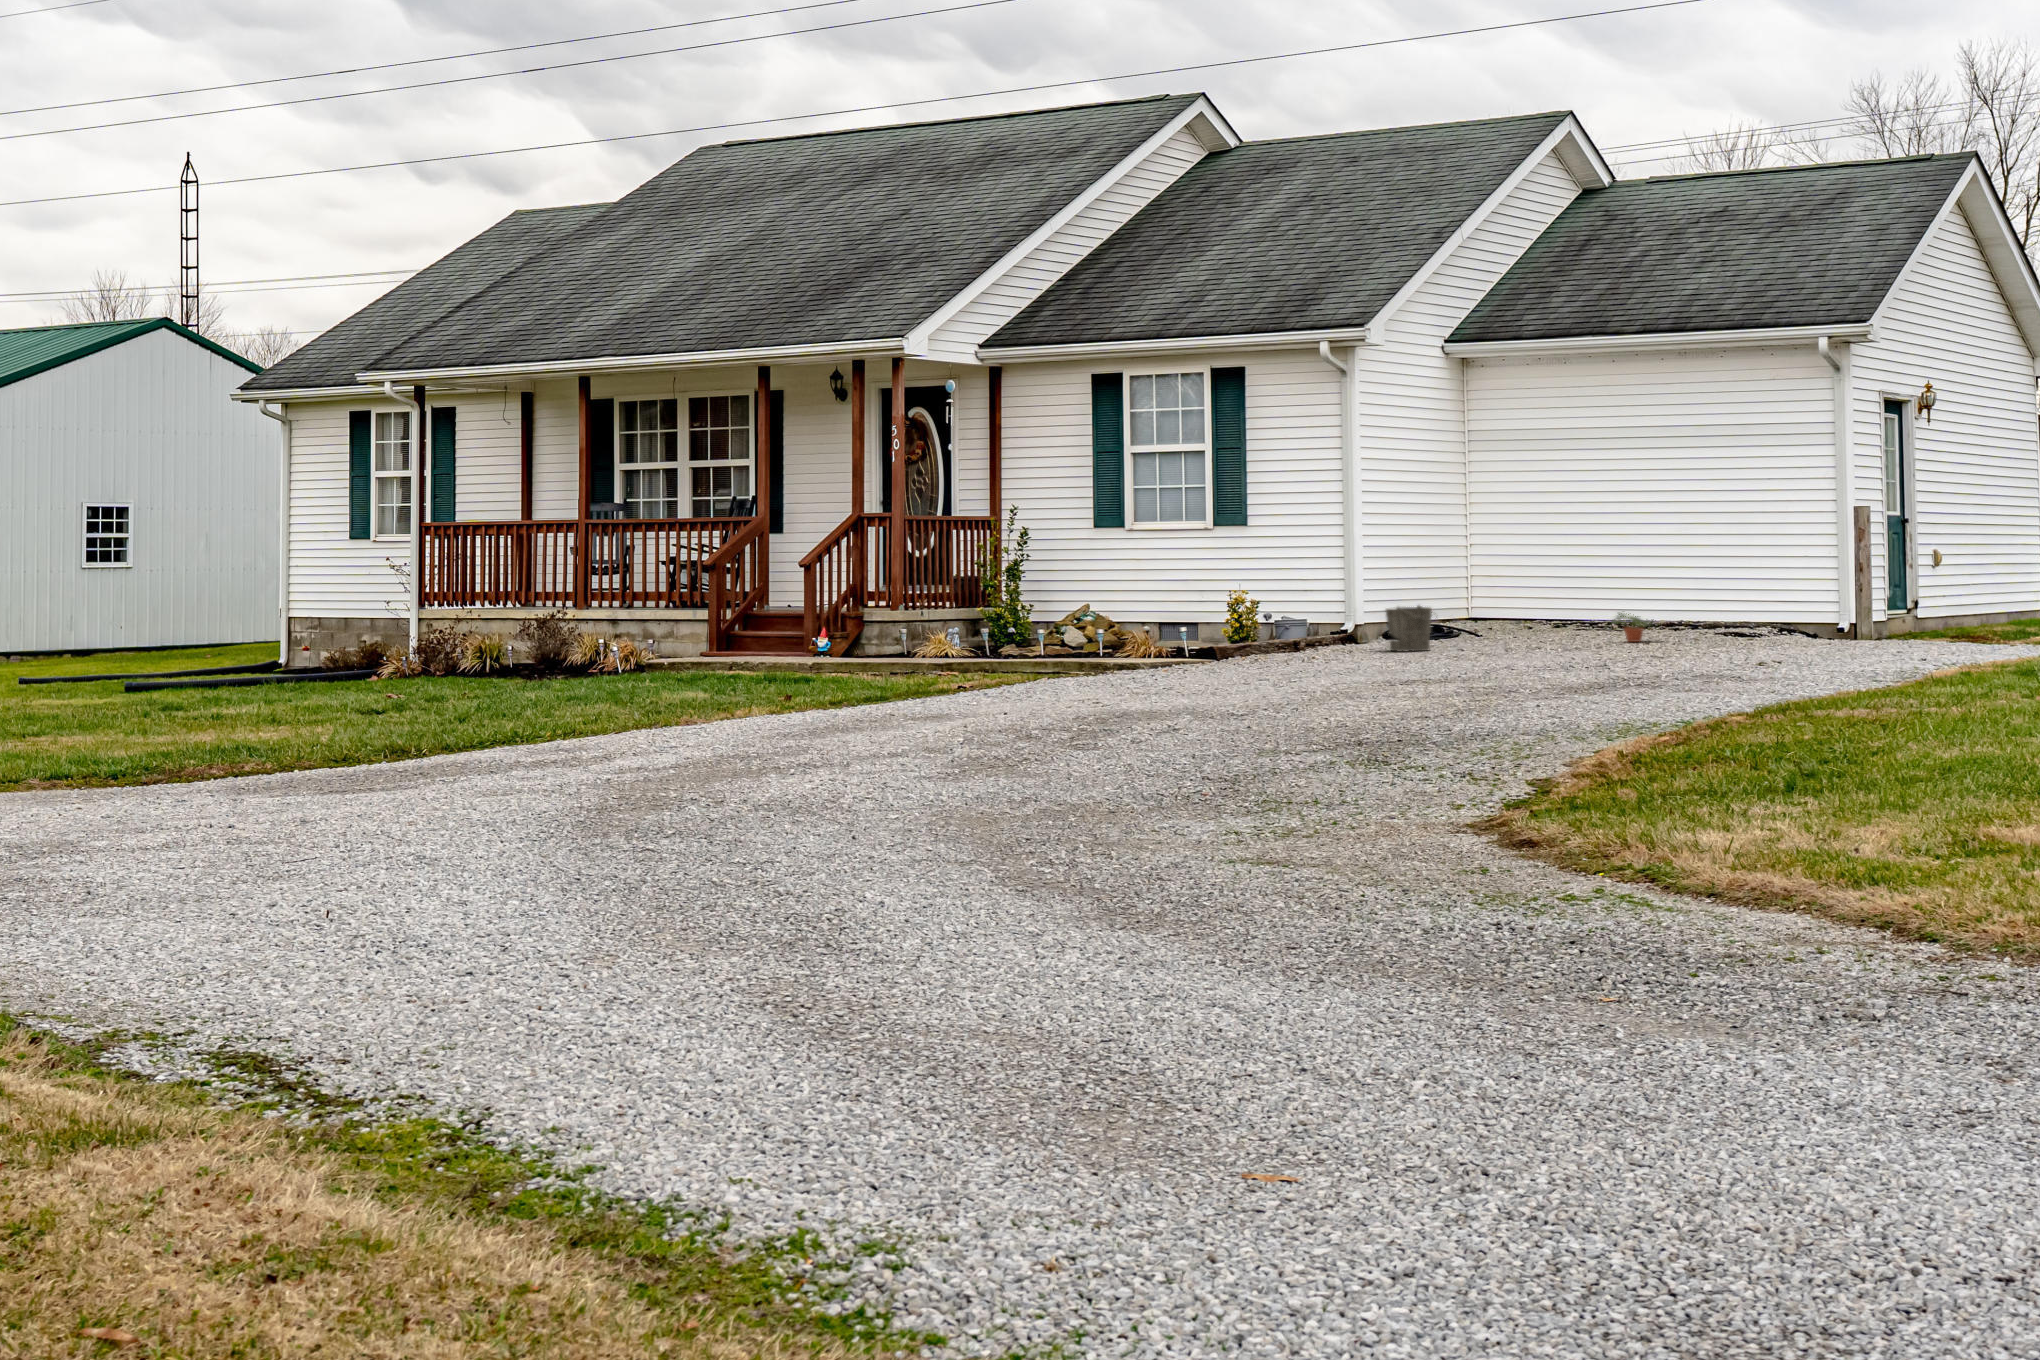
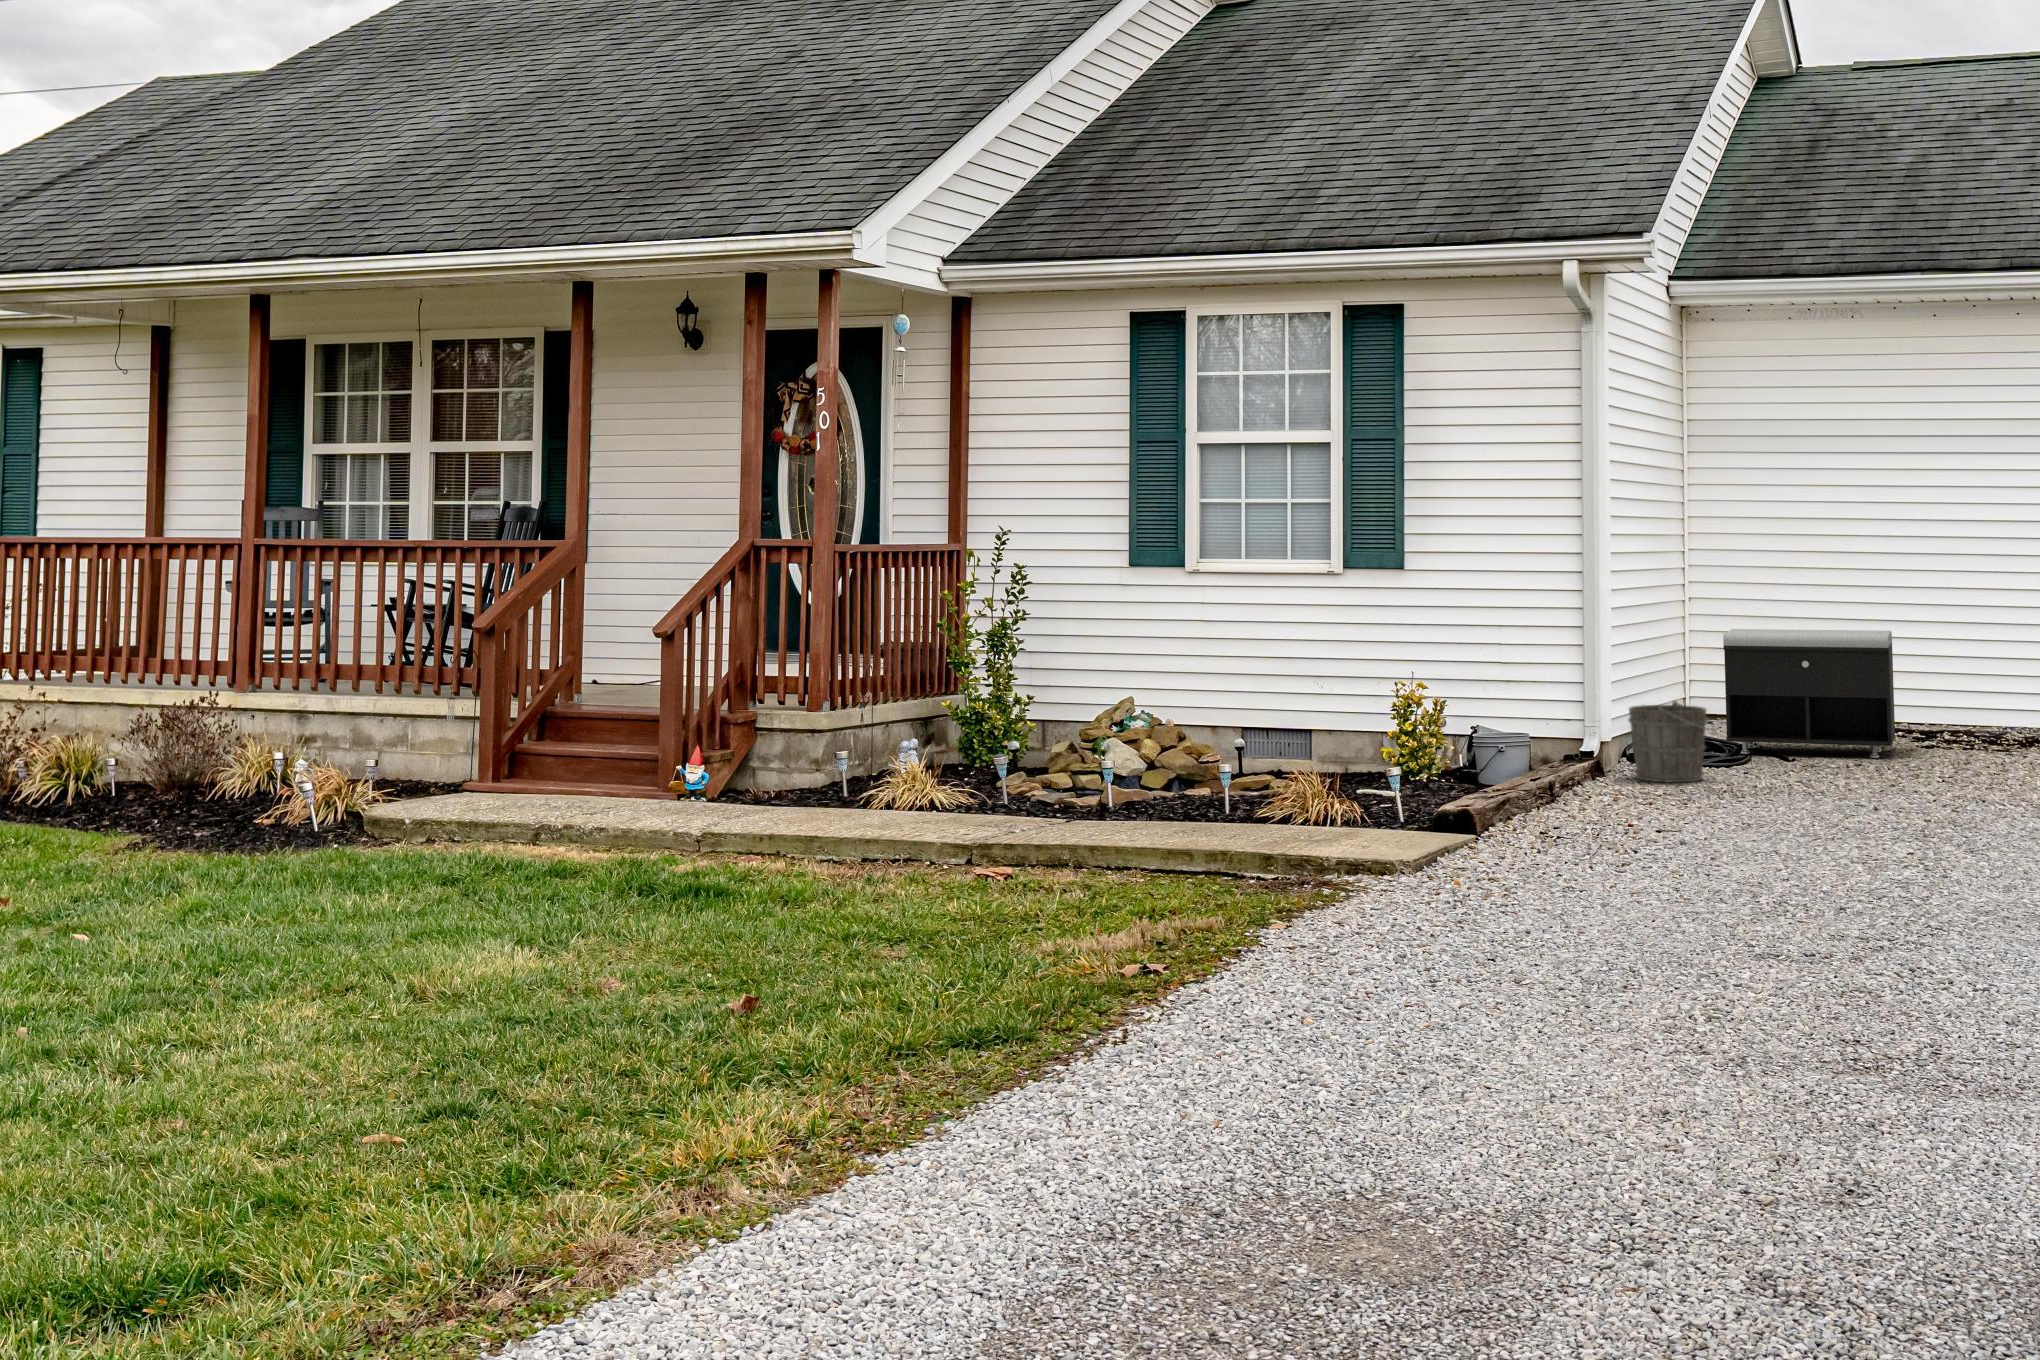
storage bench: none [1475,565,1594,643] -> present [1723,629,1895,758]
potted plant: present [1612,613,1656,642] -> none [1942,706,2030,758]

